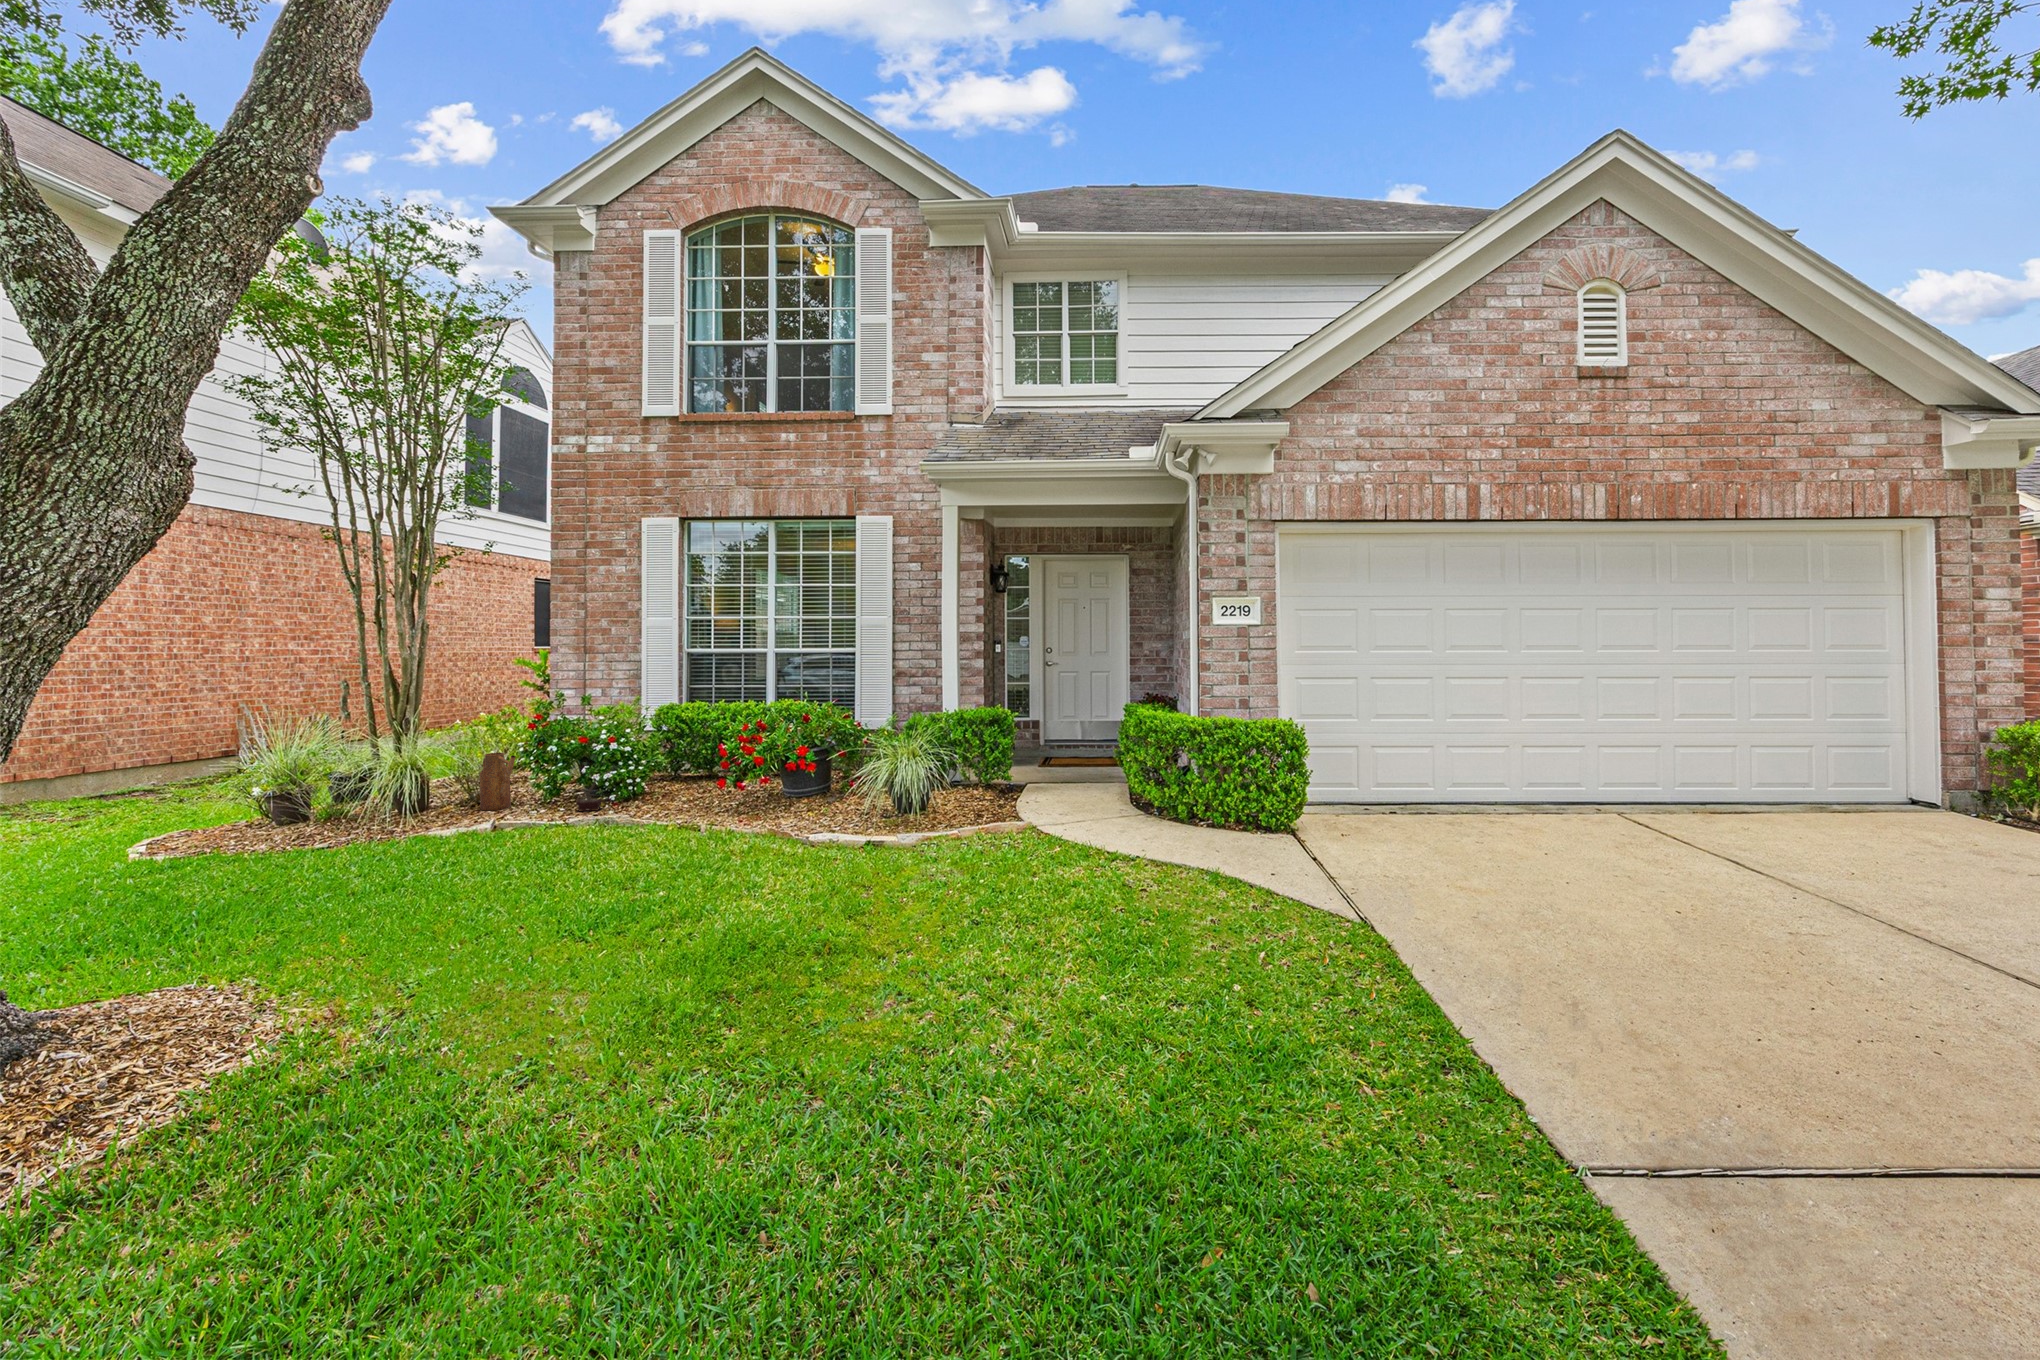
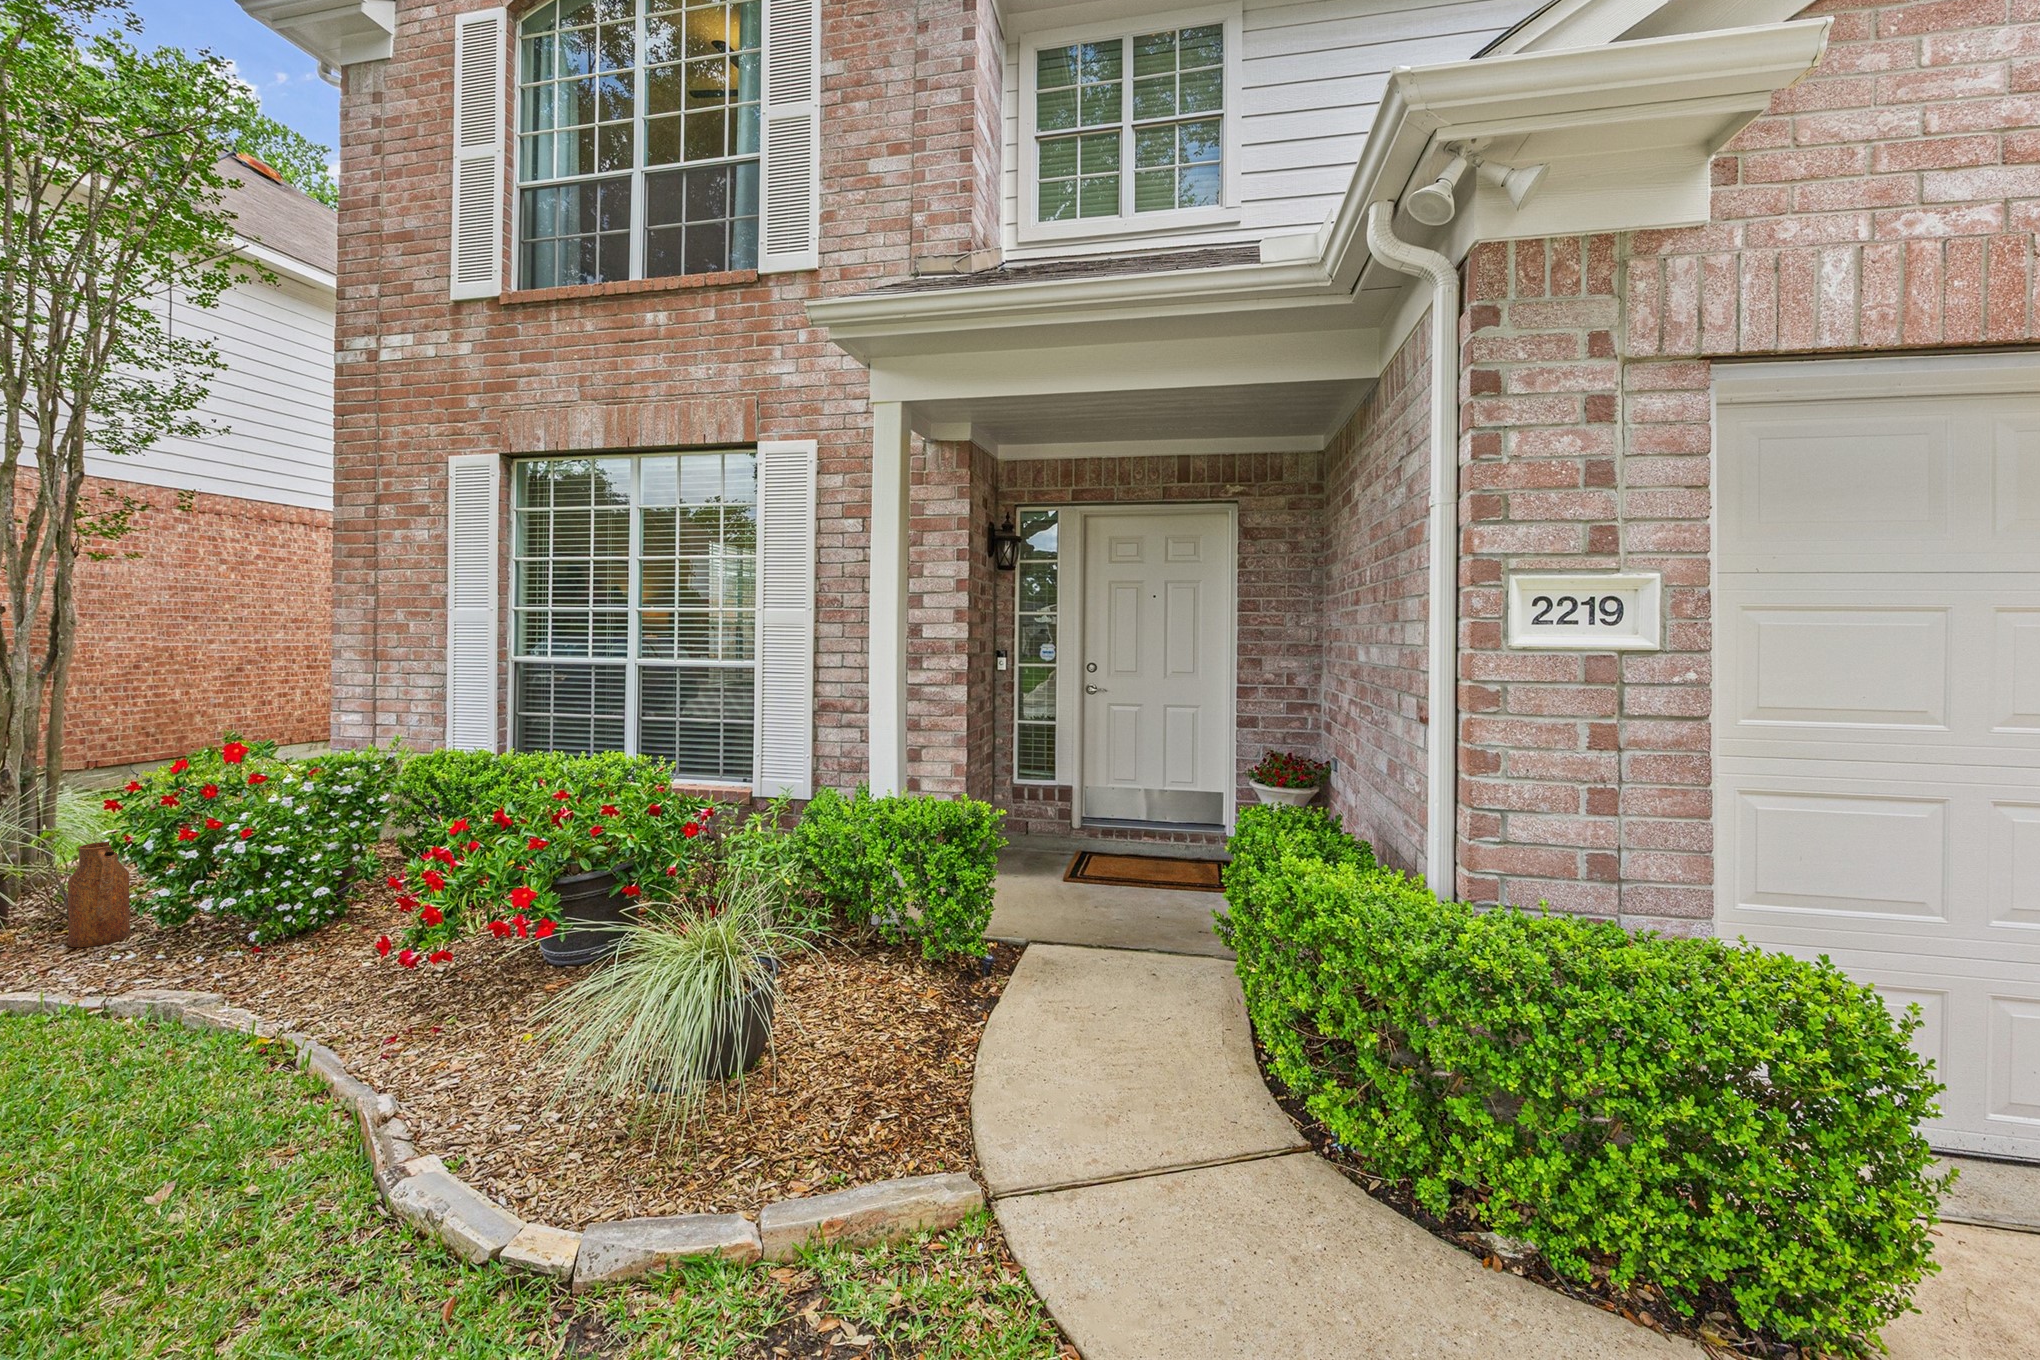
potted plant: present [570,756,613,811] -> none [181,853,279,962]

